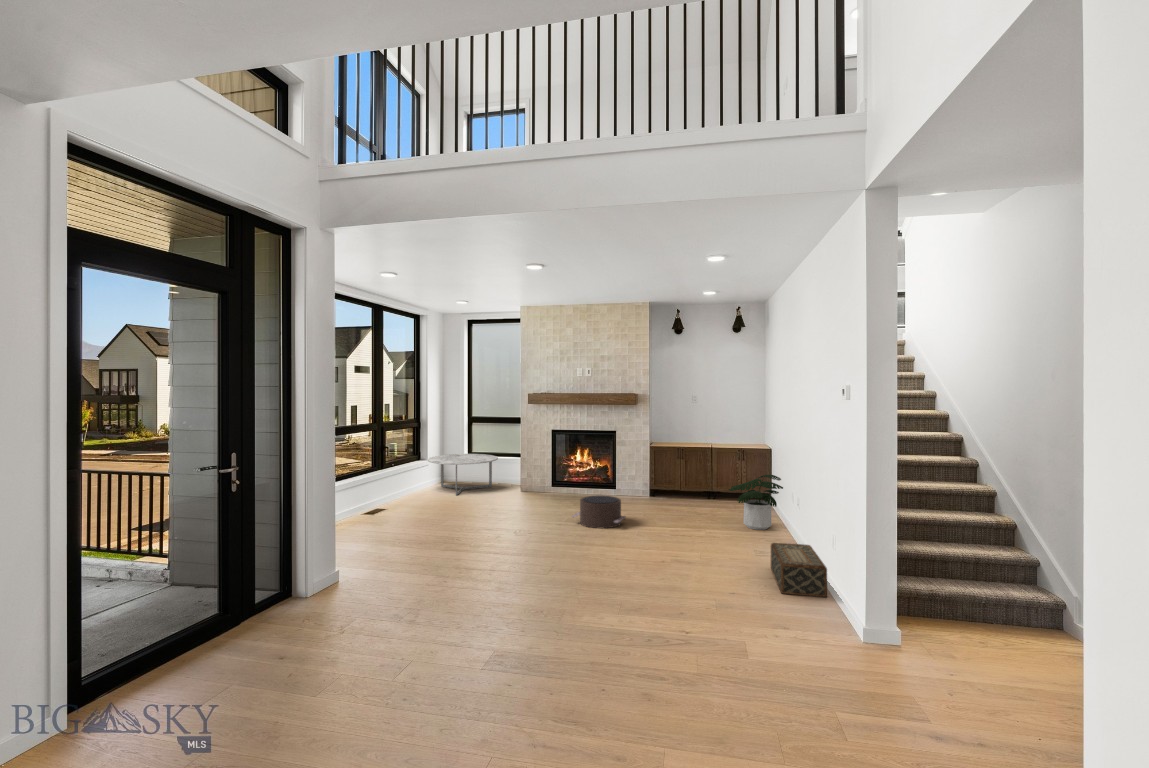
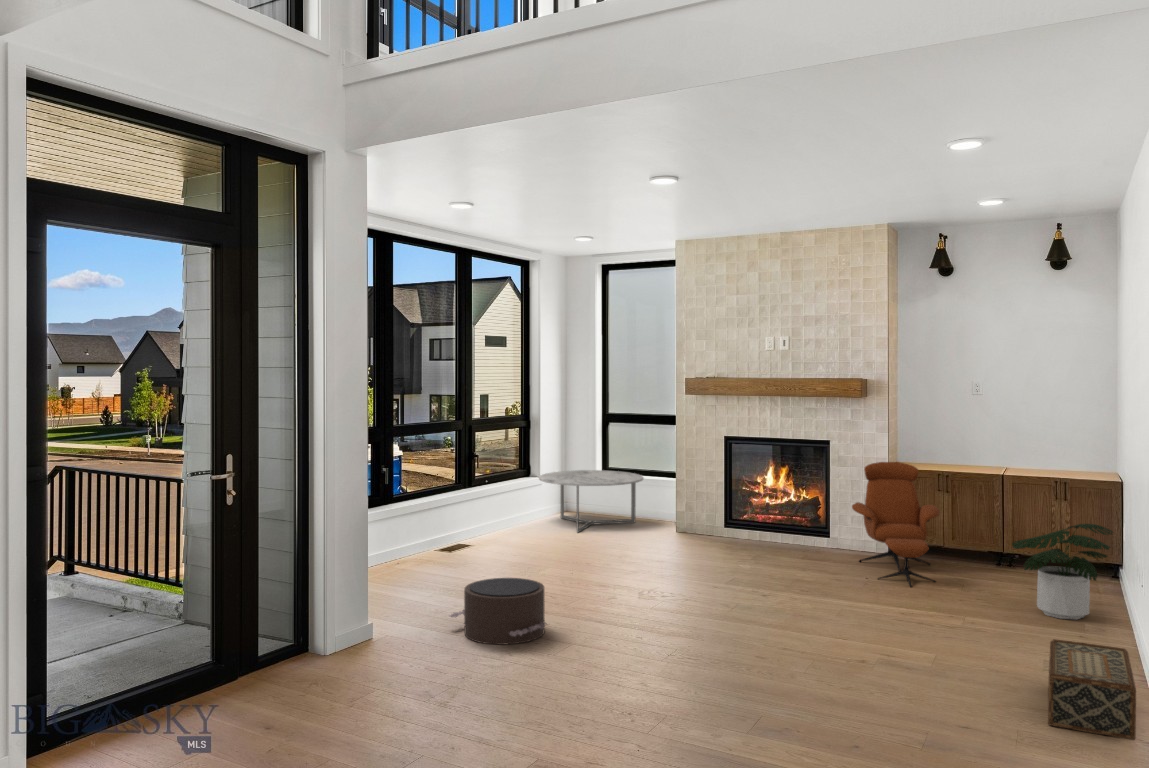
lounge chair: none [632,443,684,517] -> present [852,462,940,587]
pouf: present [572,496,625,528] -> present [450,578,546,645]

